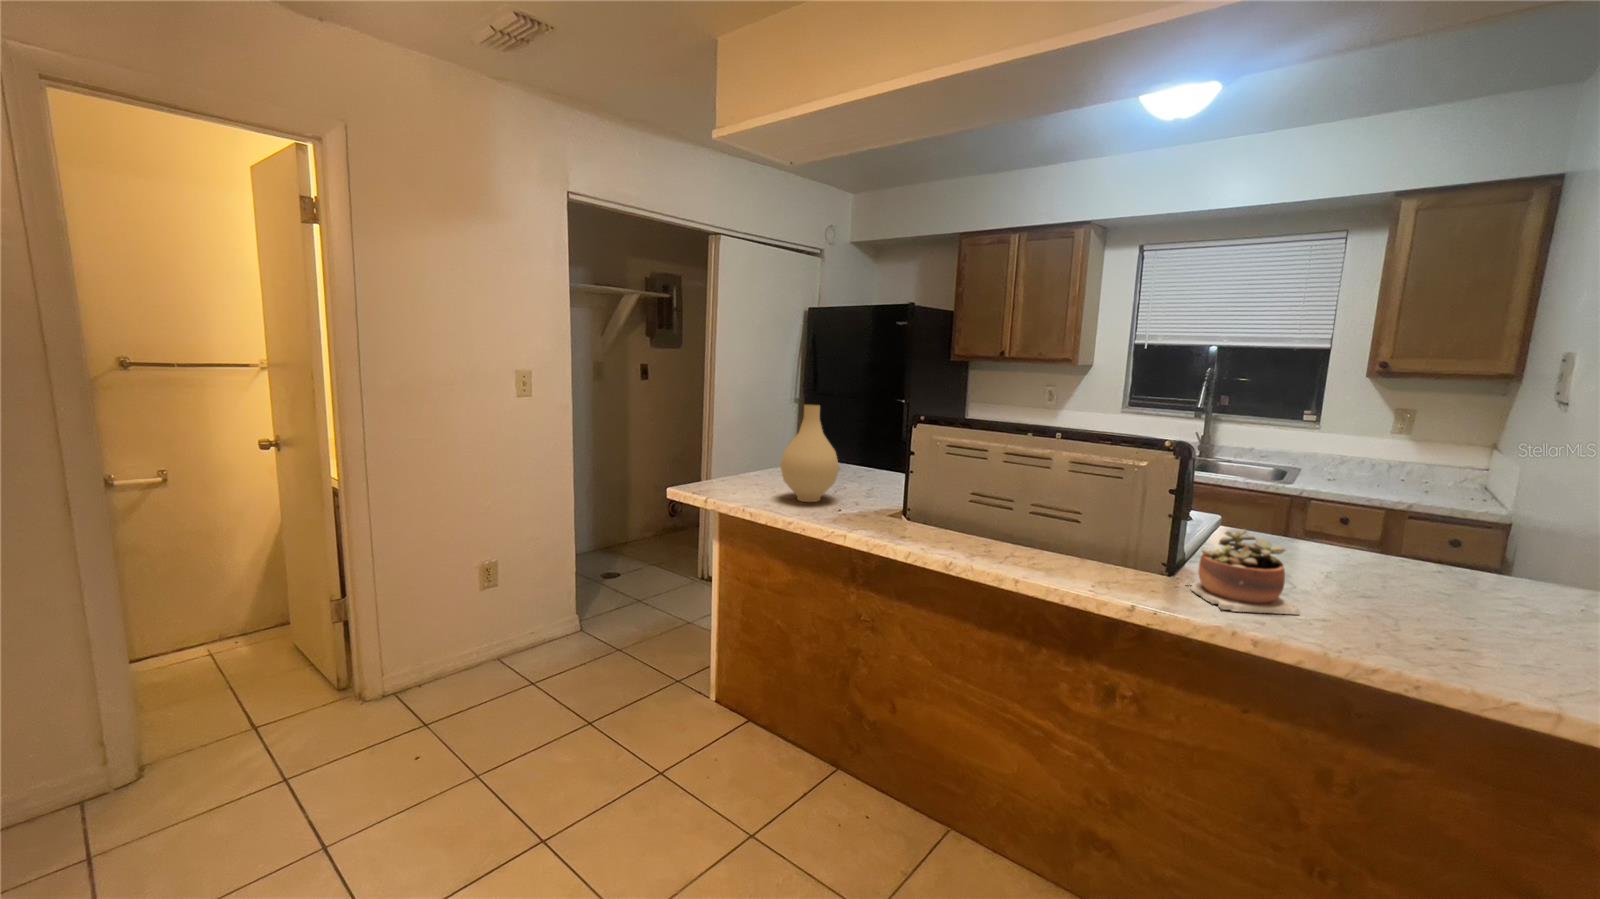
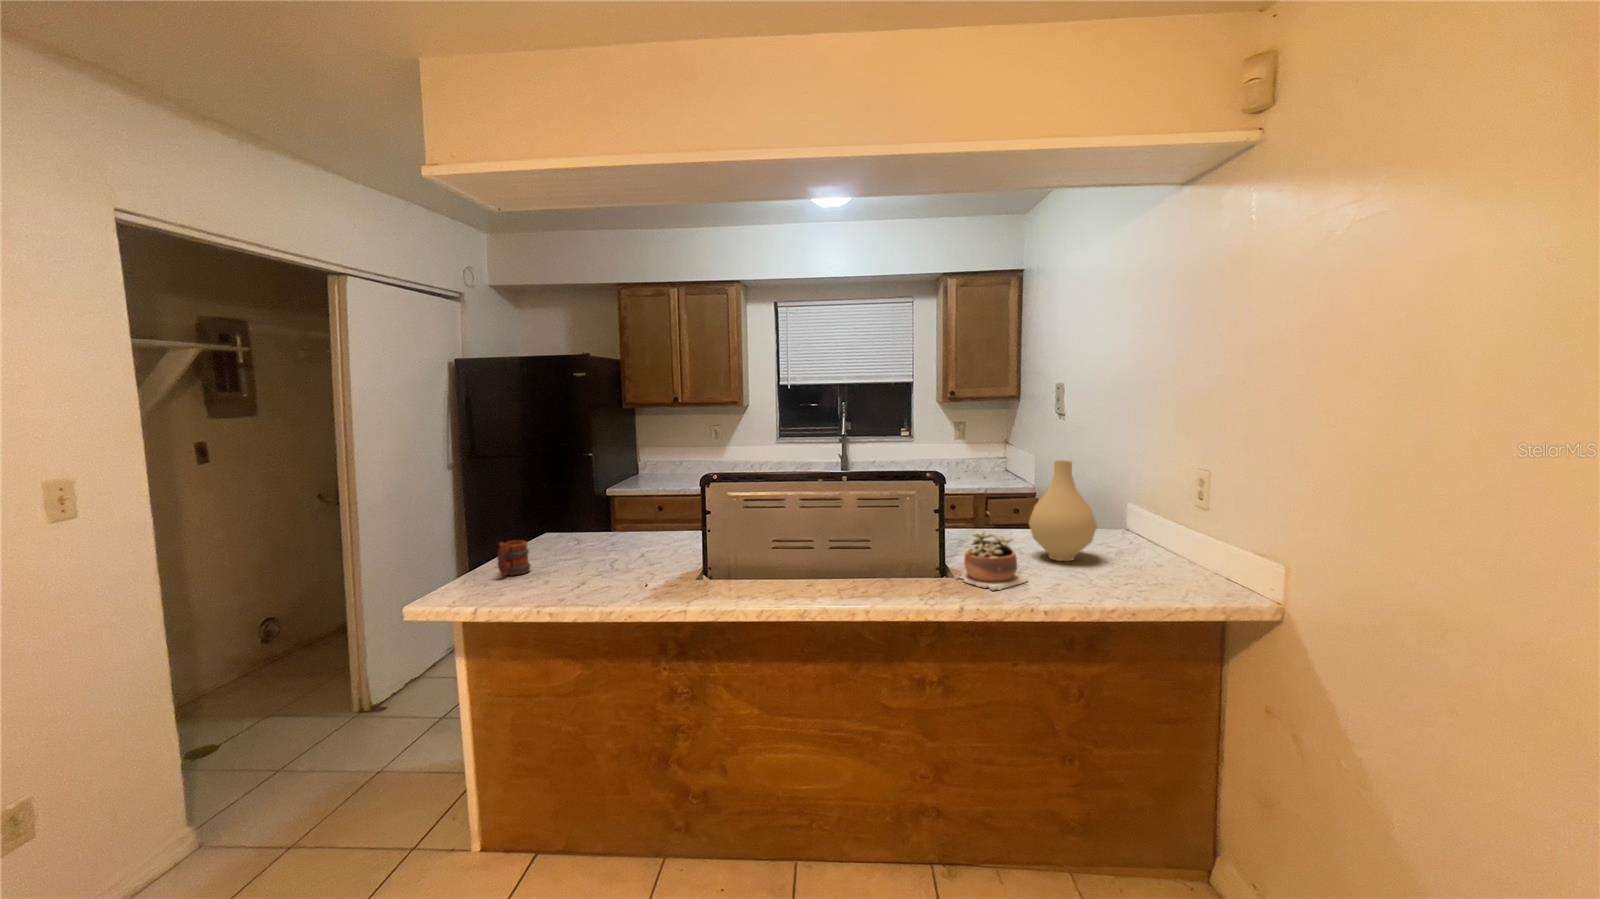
vase: present [781,405,839,502] -> present [1029,461,1097,561]
mug: none [744,453,774,483] -> present [497,540,531,576]

